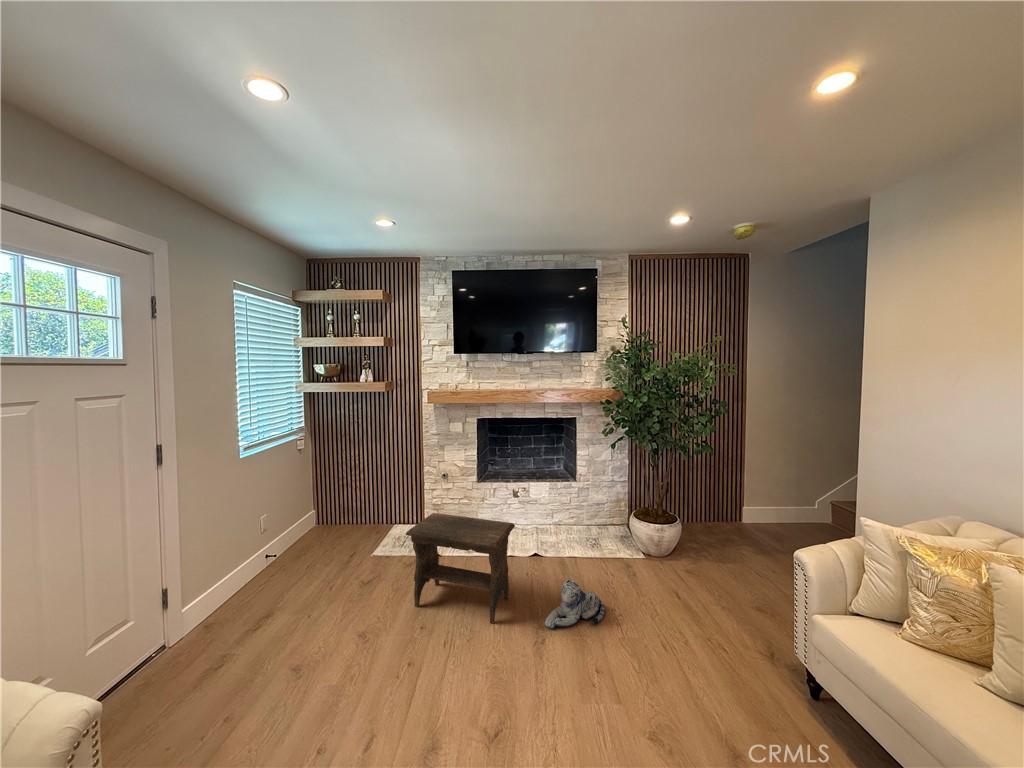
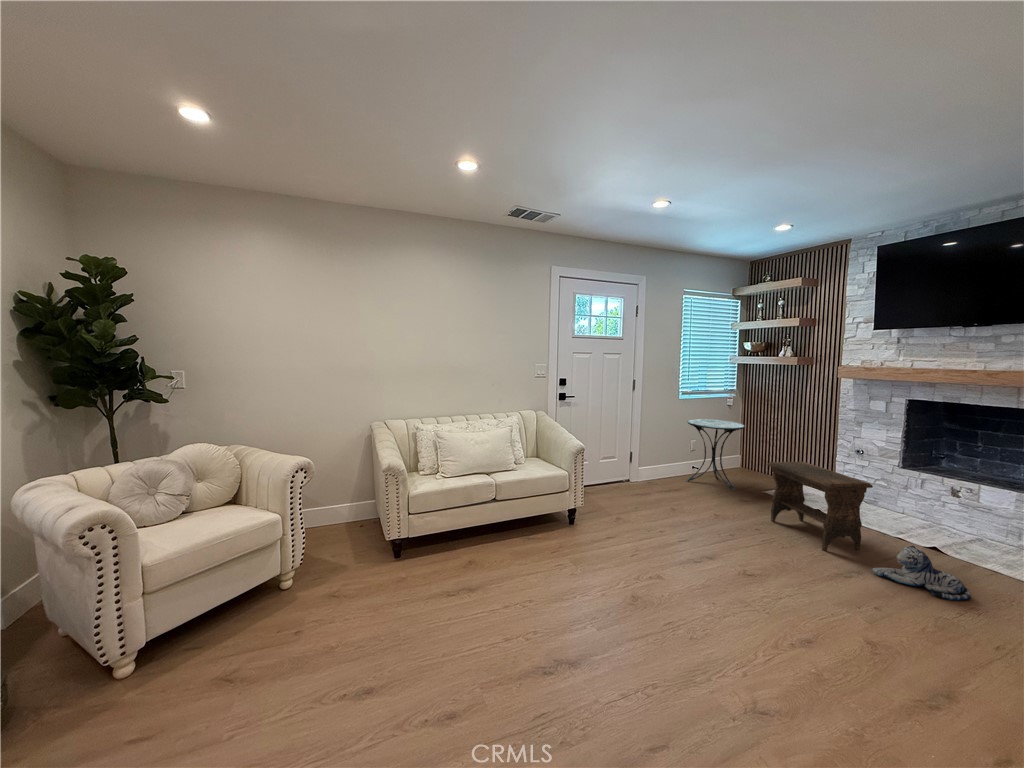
side table: none [254,474,341,591] -> present [686,419,745,490]

